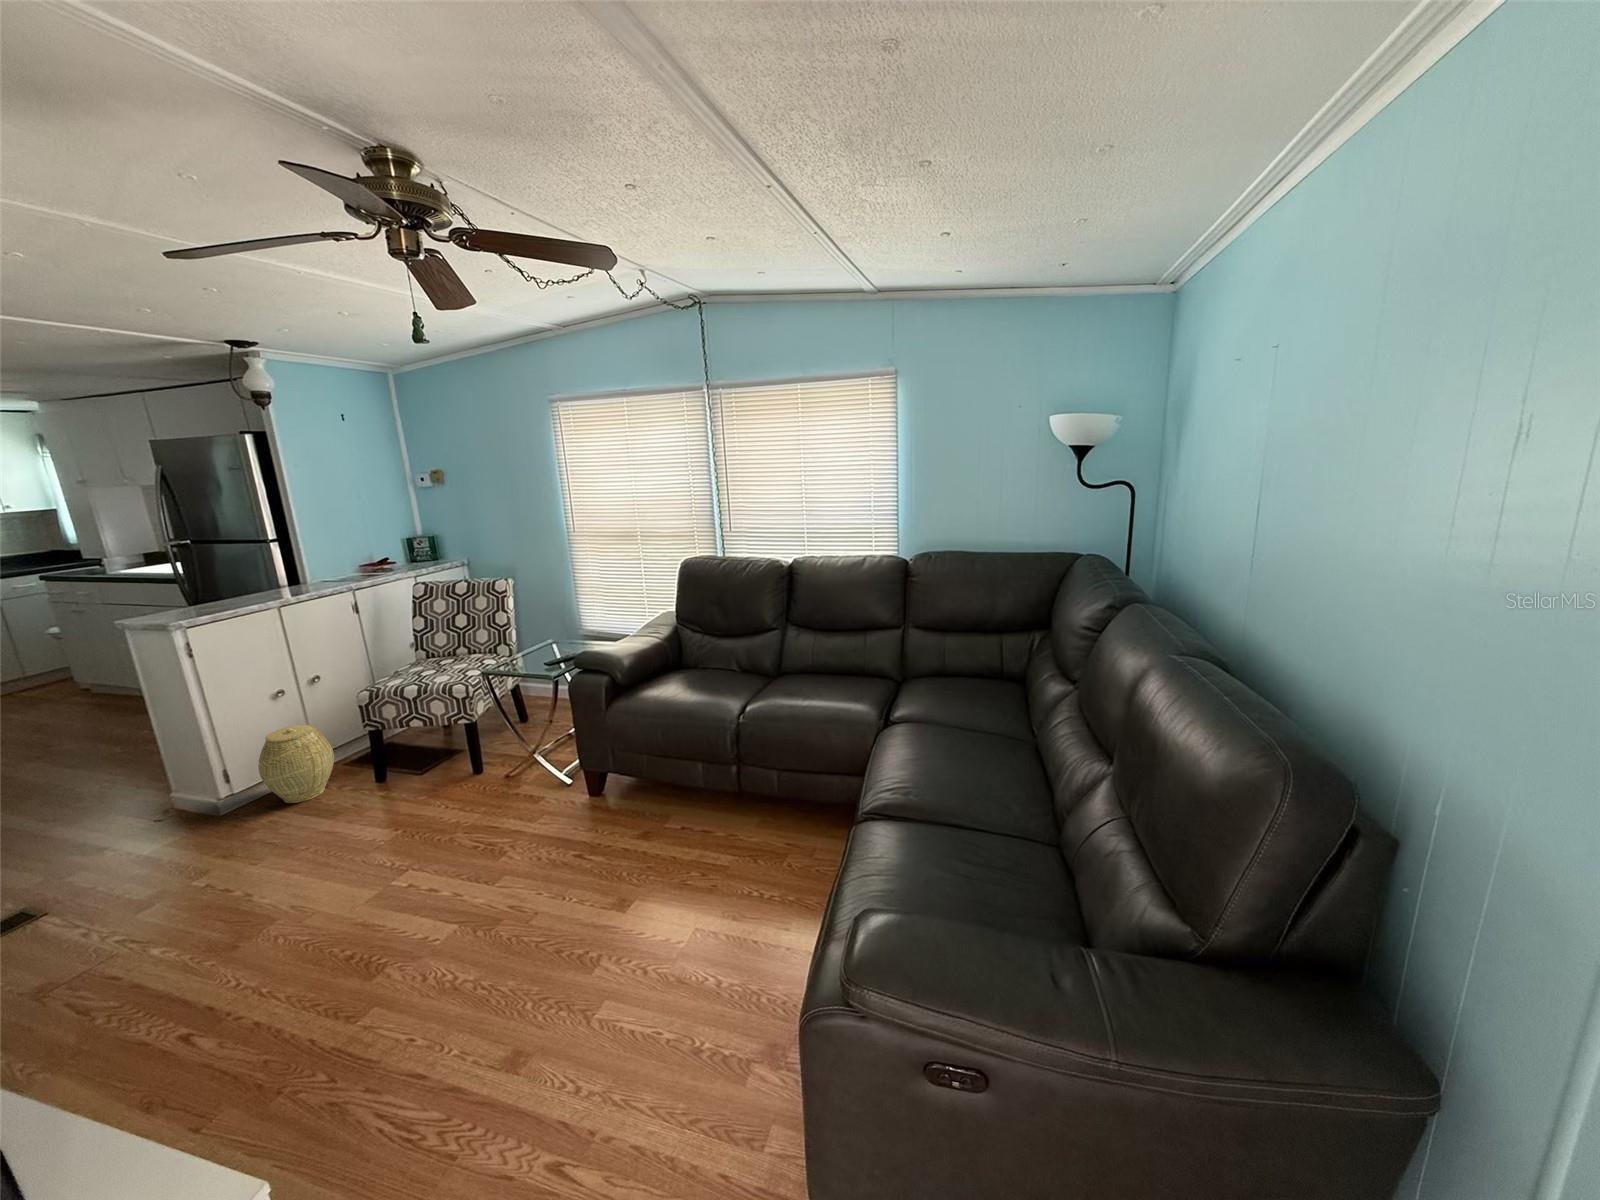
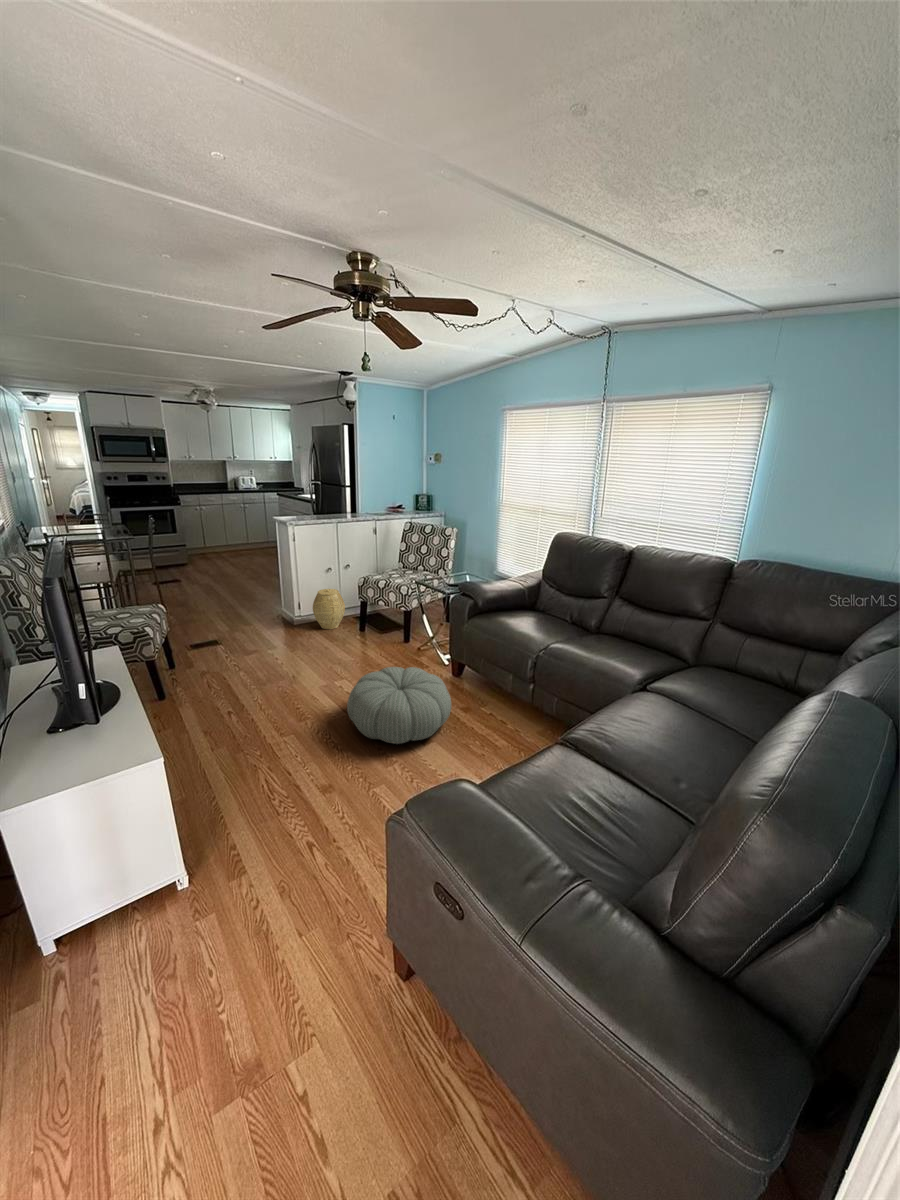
pouf: none [465,801,642,943] -> present [347,667,451,744]

